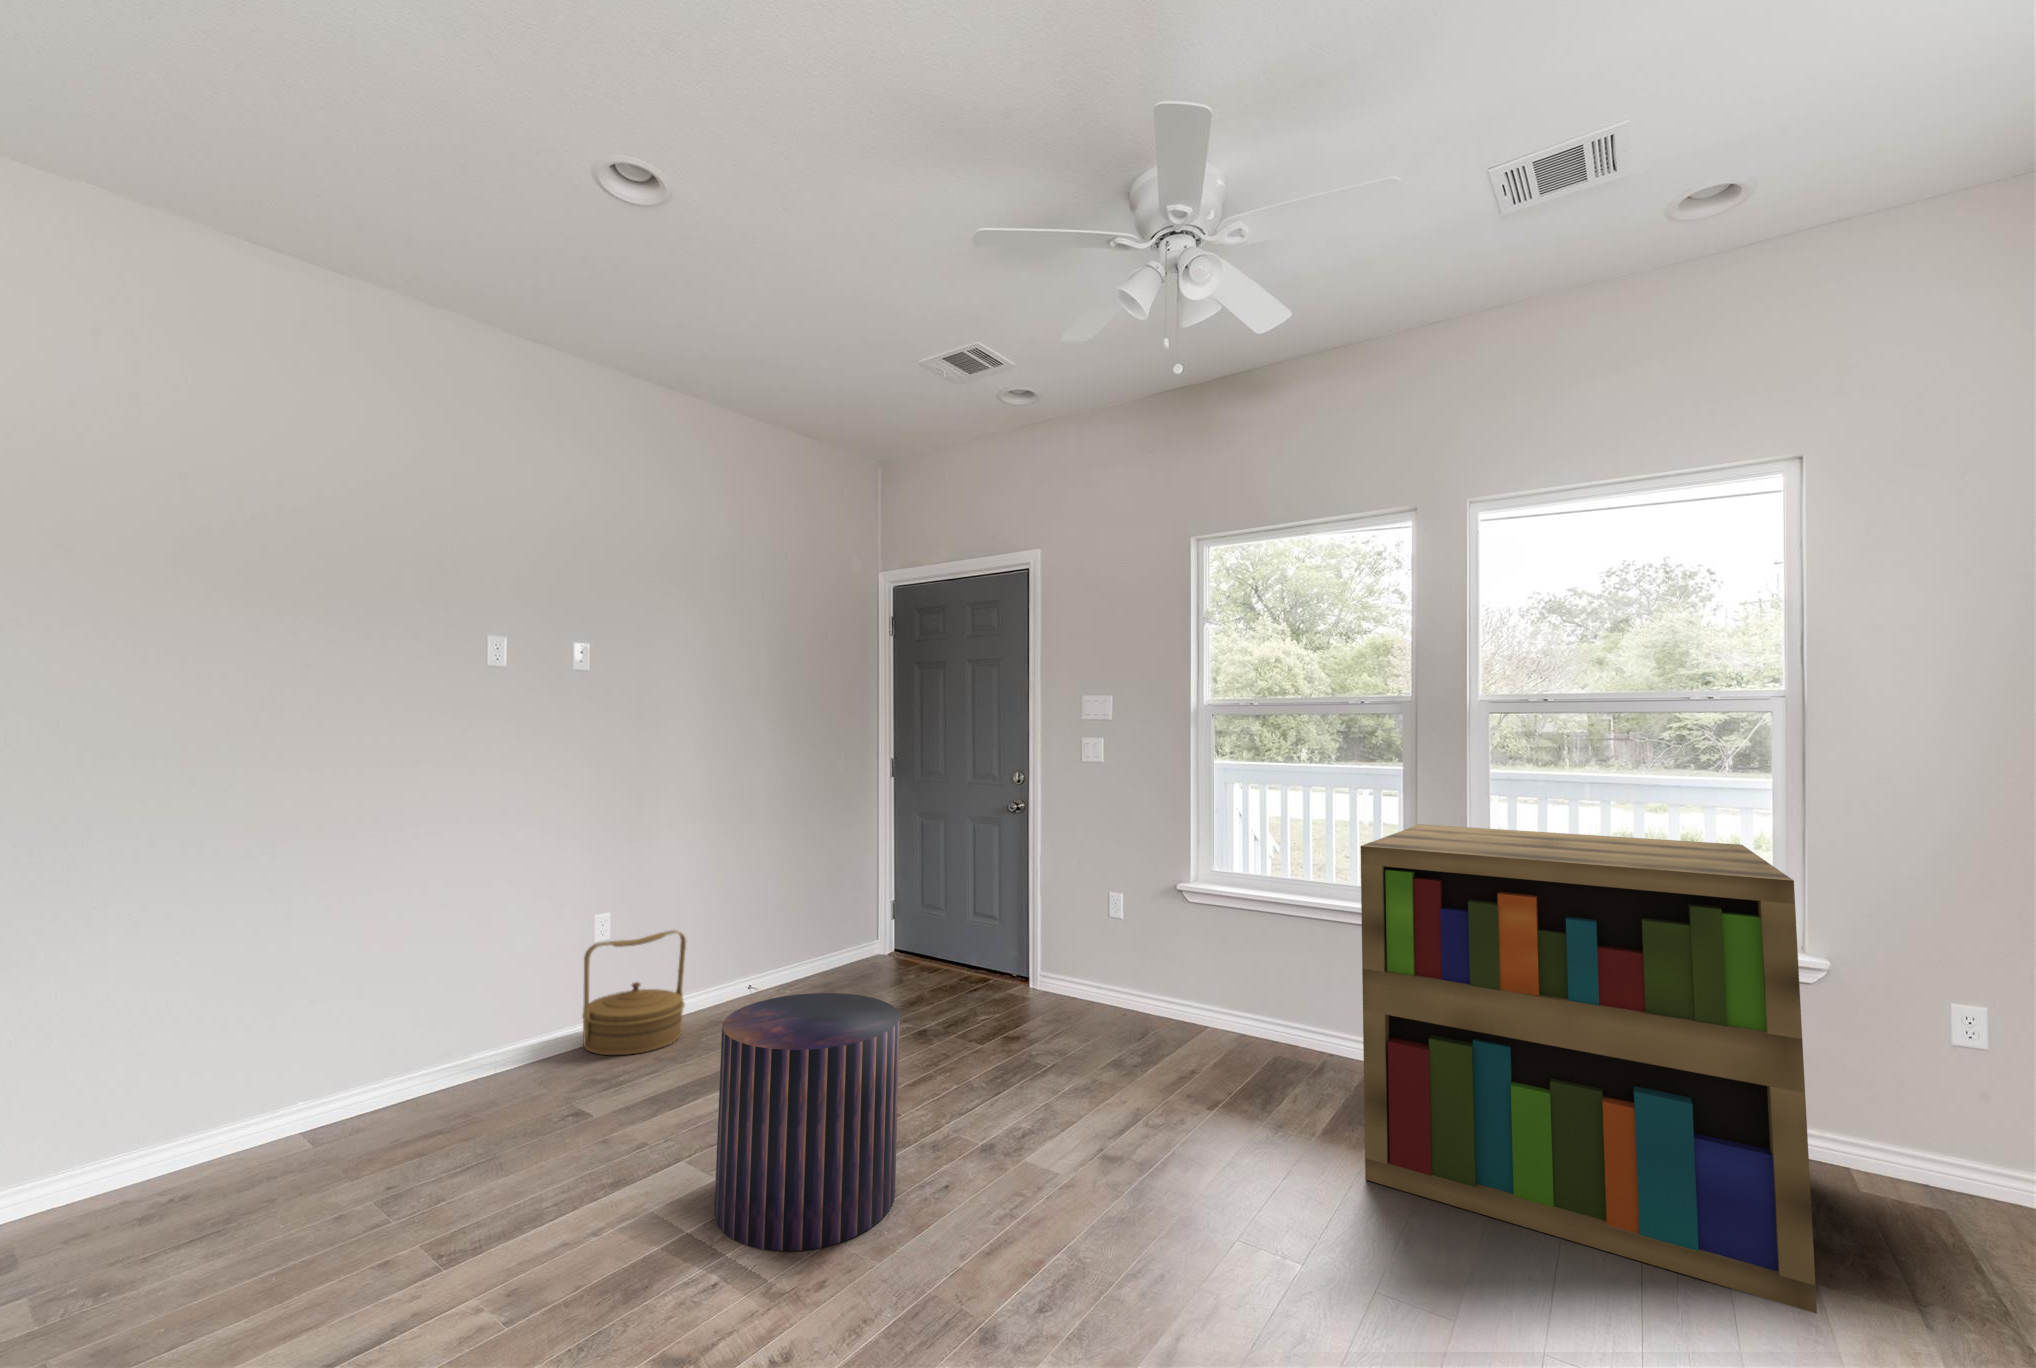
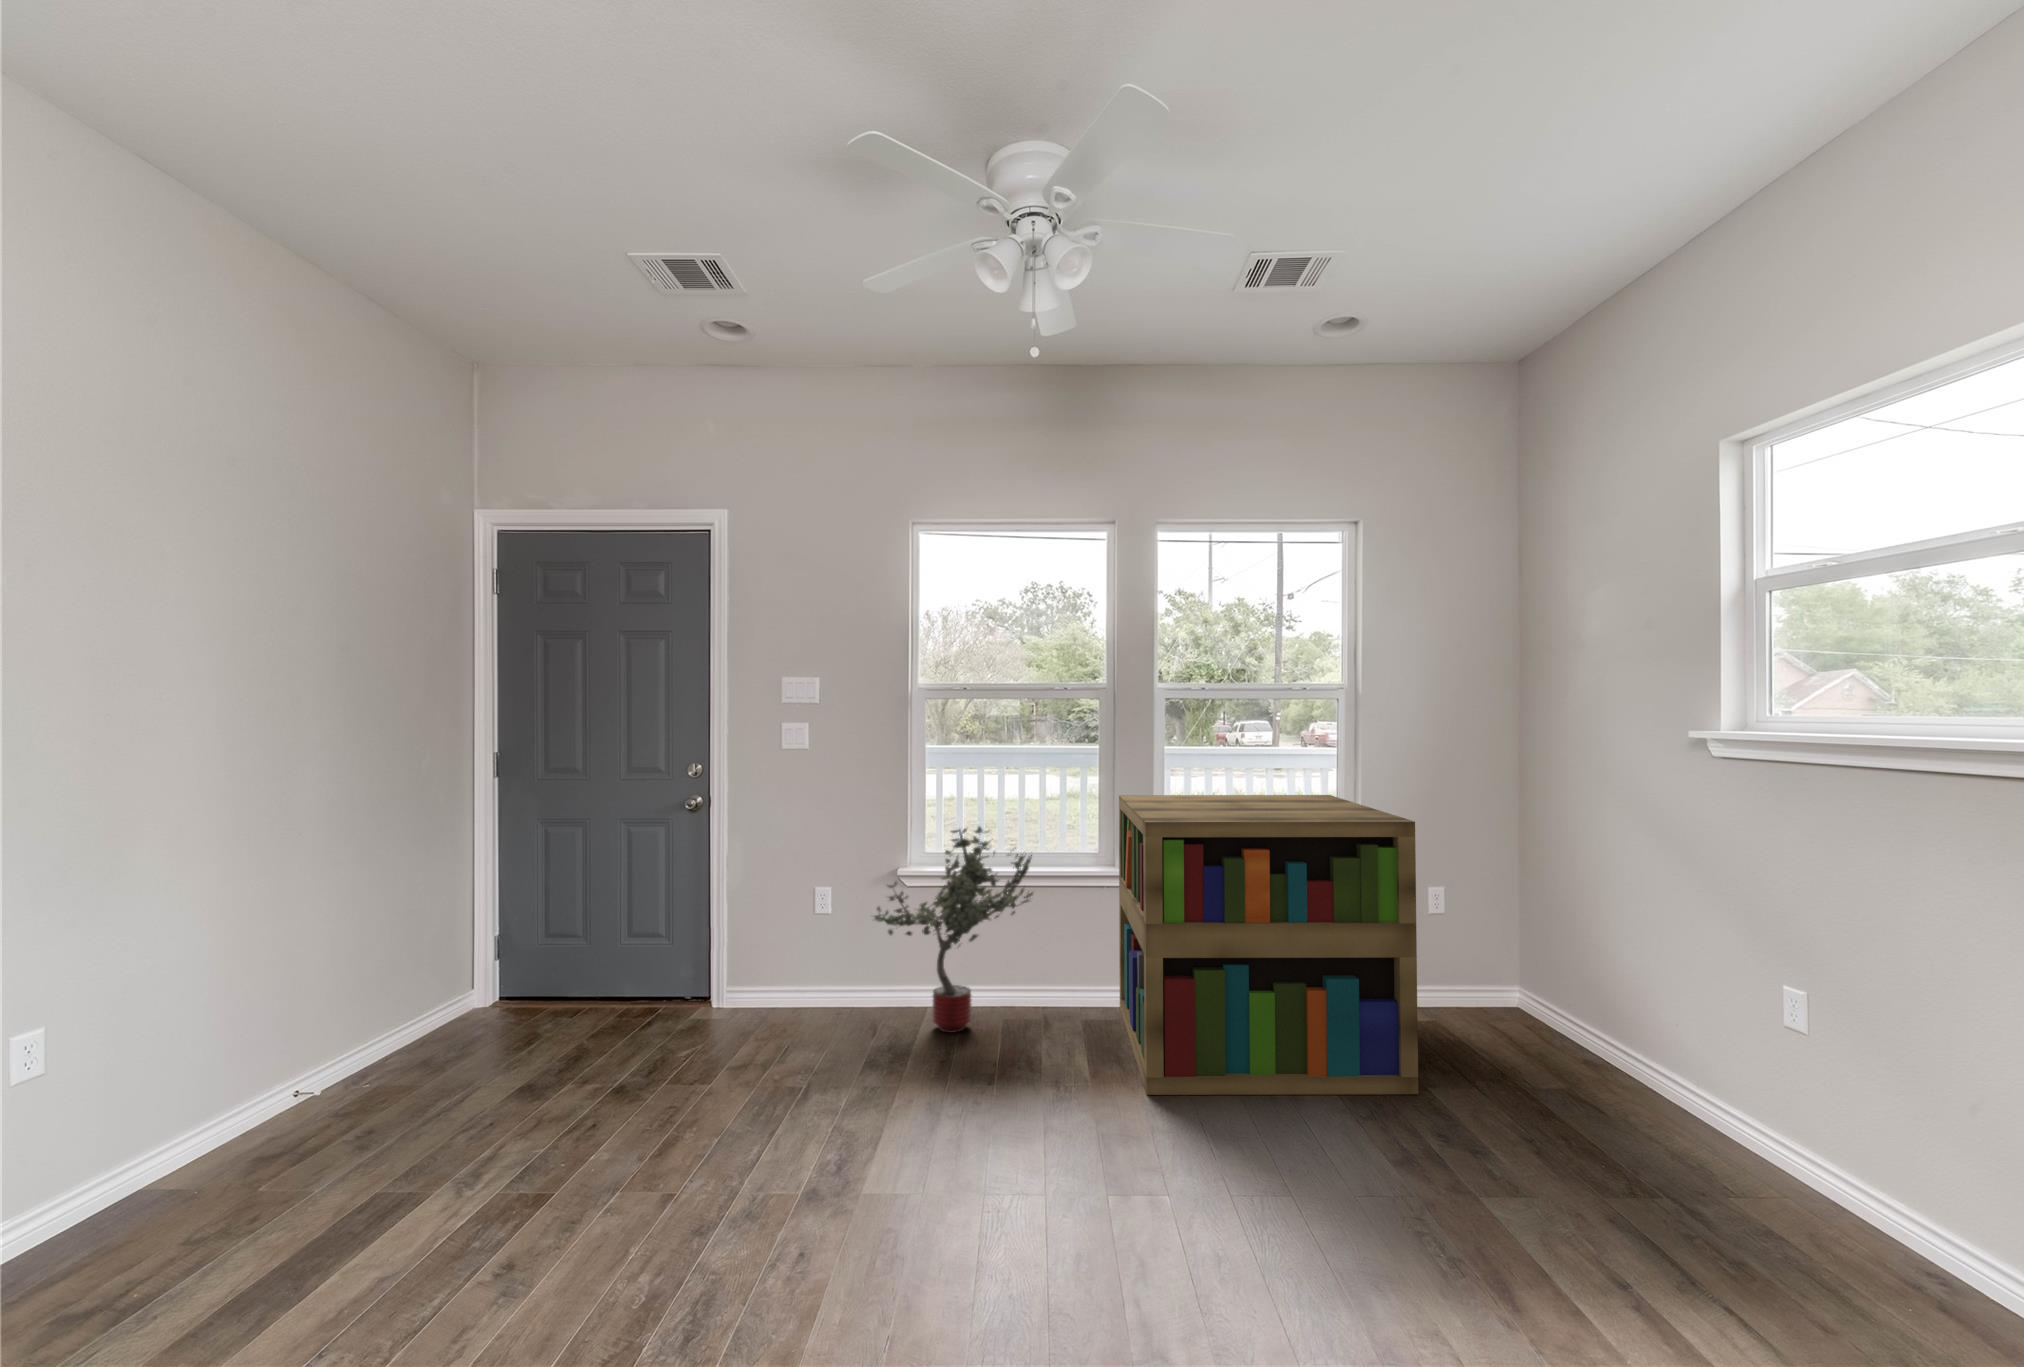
potted tree: none [1141,843,1299,1058] -> present [874,826,1033,1033]
woven basket: present [582,930,686,1055] -> none [126,1025,304,1227]
pouf: present [714,993,900,1251] -> none [600,1039,808,1336]

